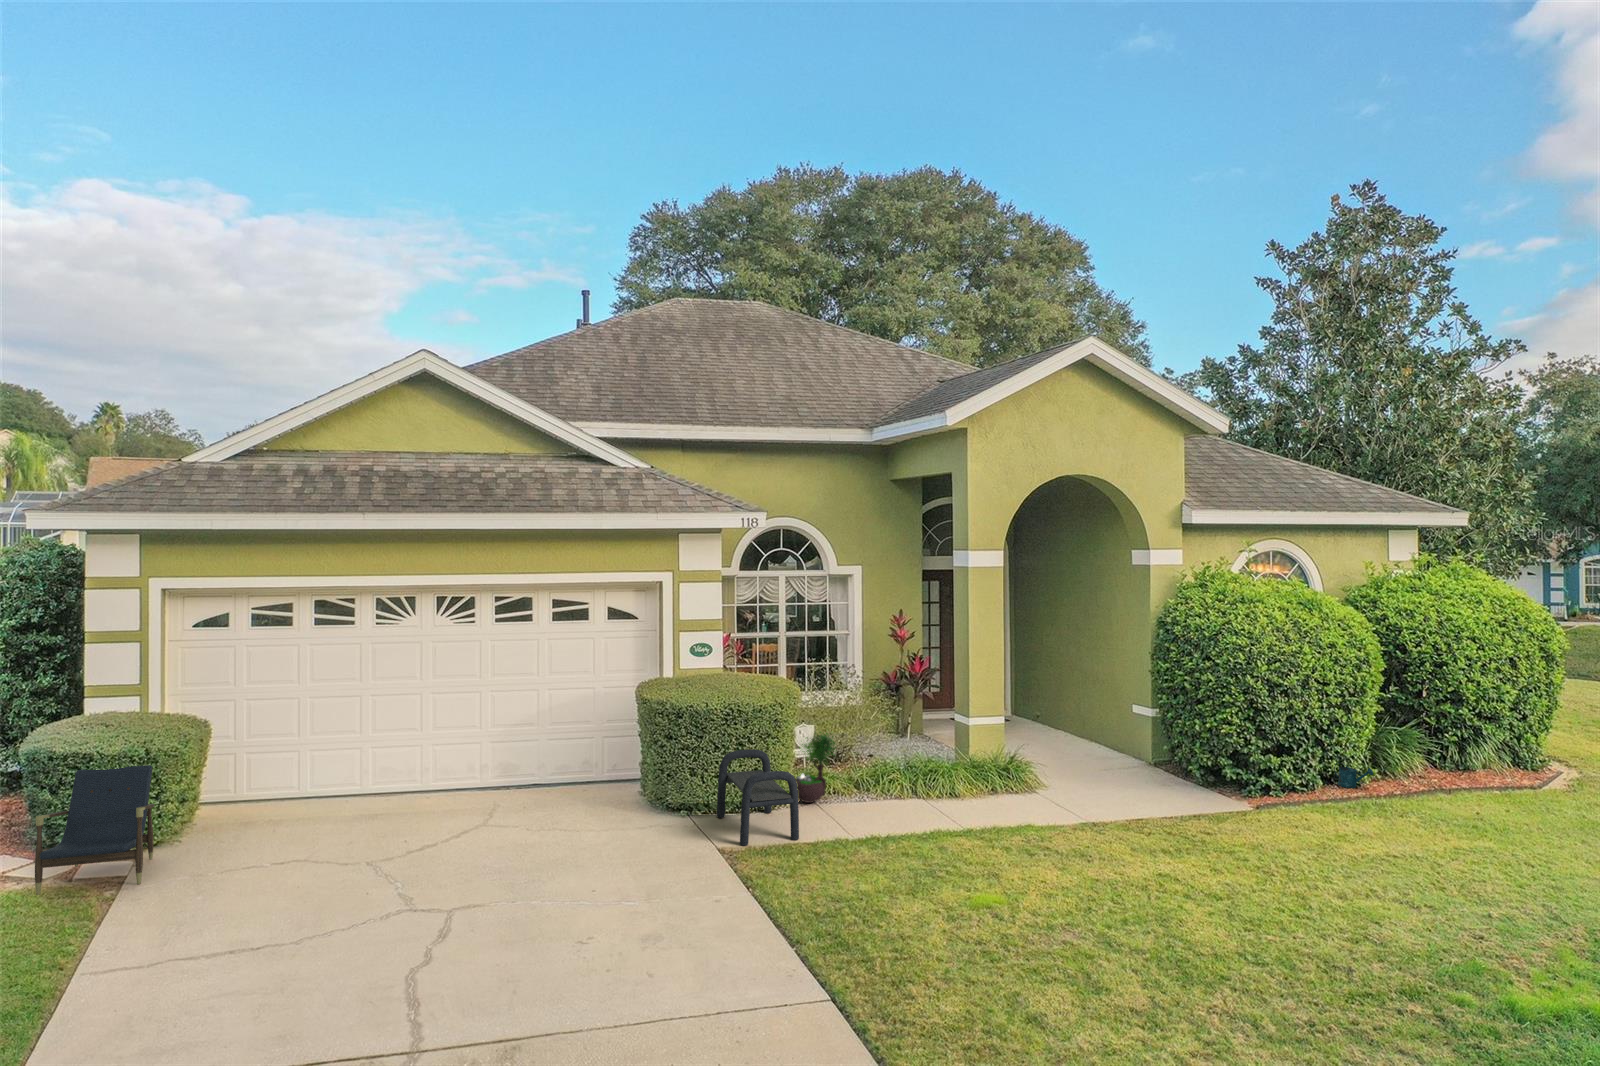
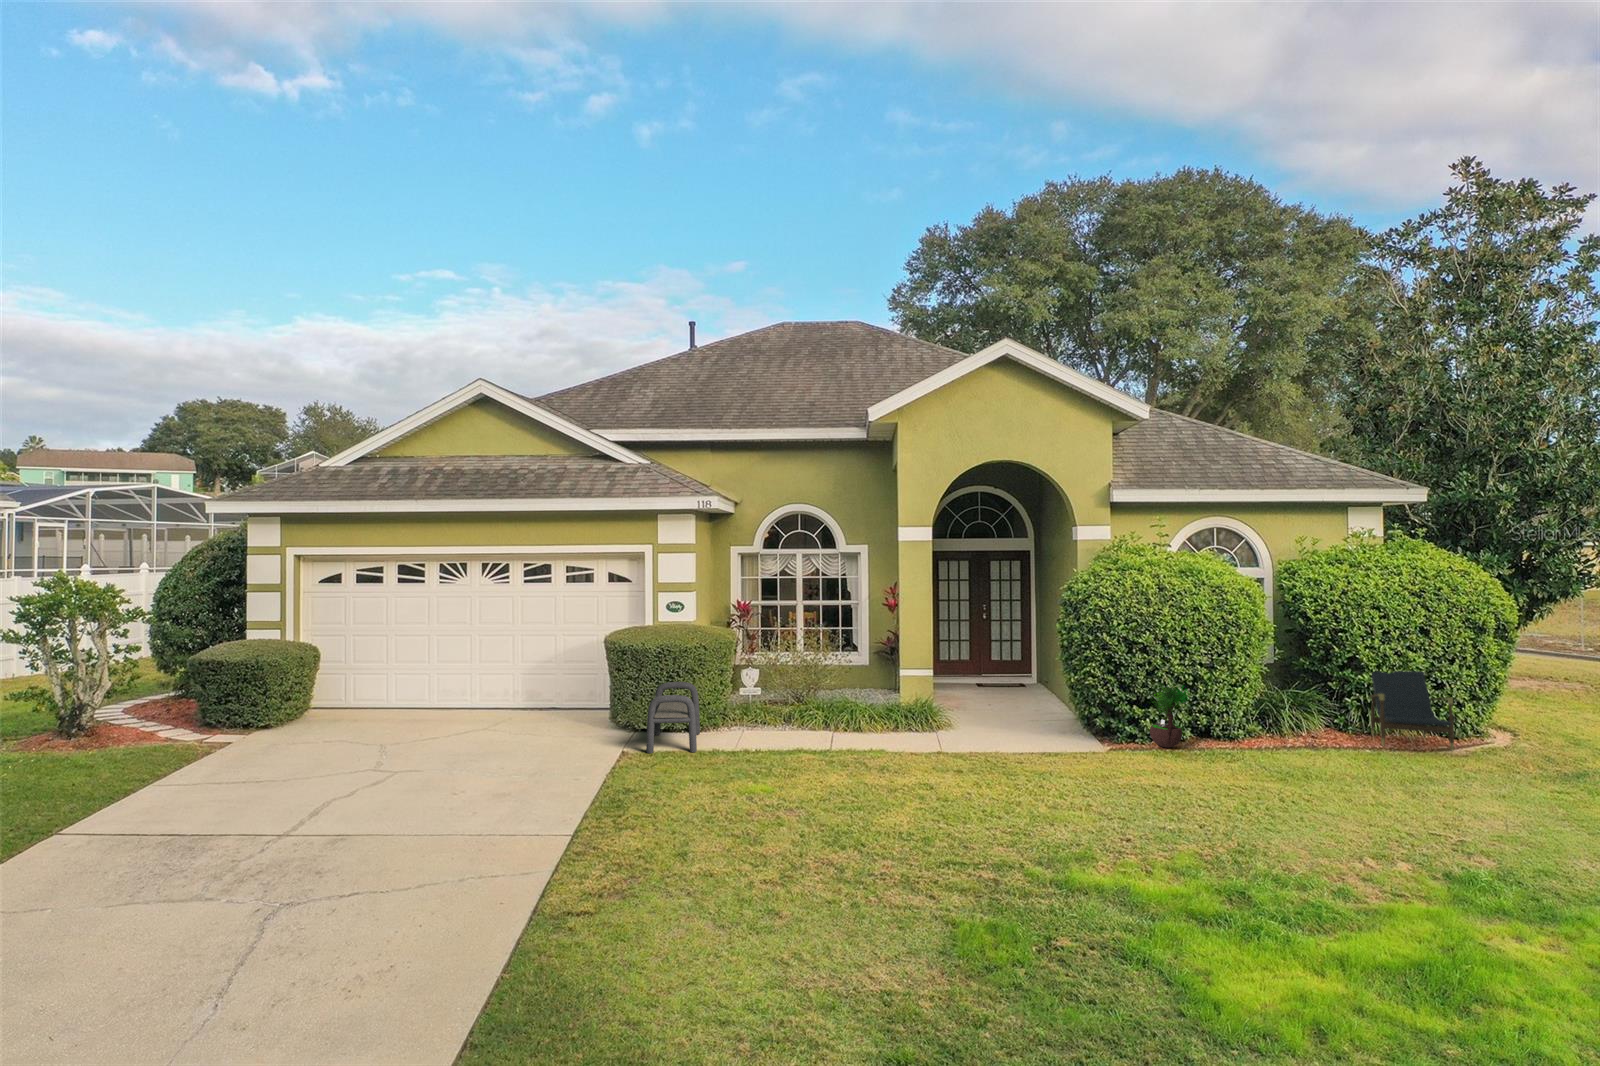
potted tree: present [796,732,834,803] -> present [1150,684,1188,748]
watering can: present [1334,763,1373,788] -> none [1241,722,1274,747]
lounge chair: present [35,765,154,895] -> present [1371,670,1454,751]

